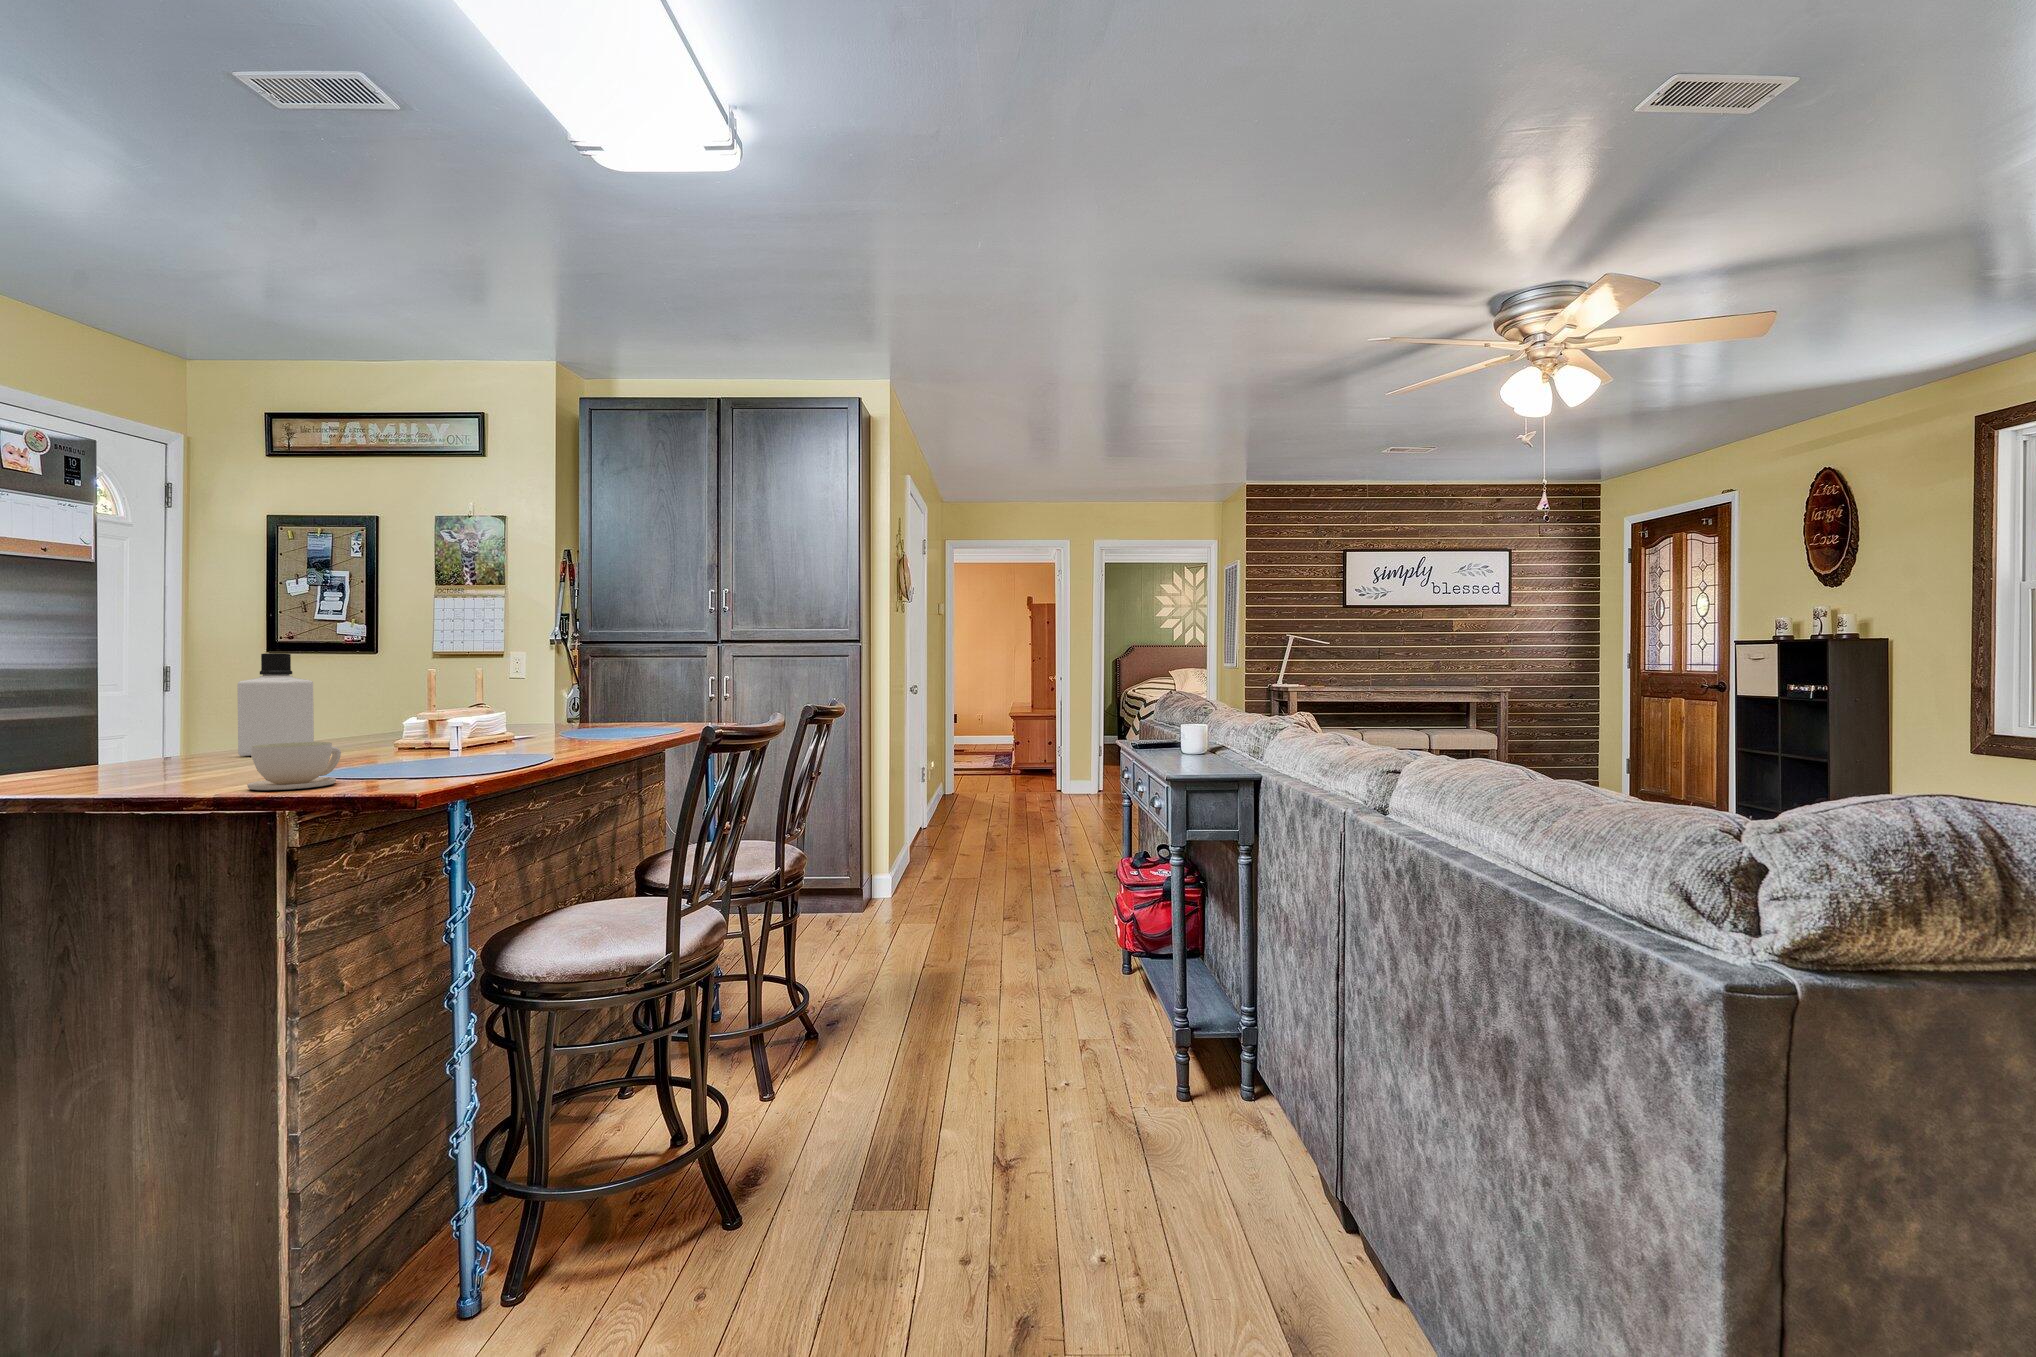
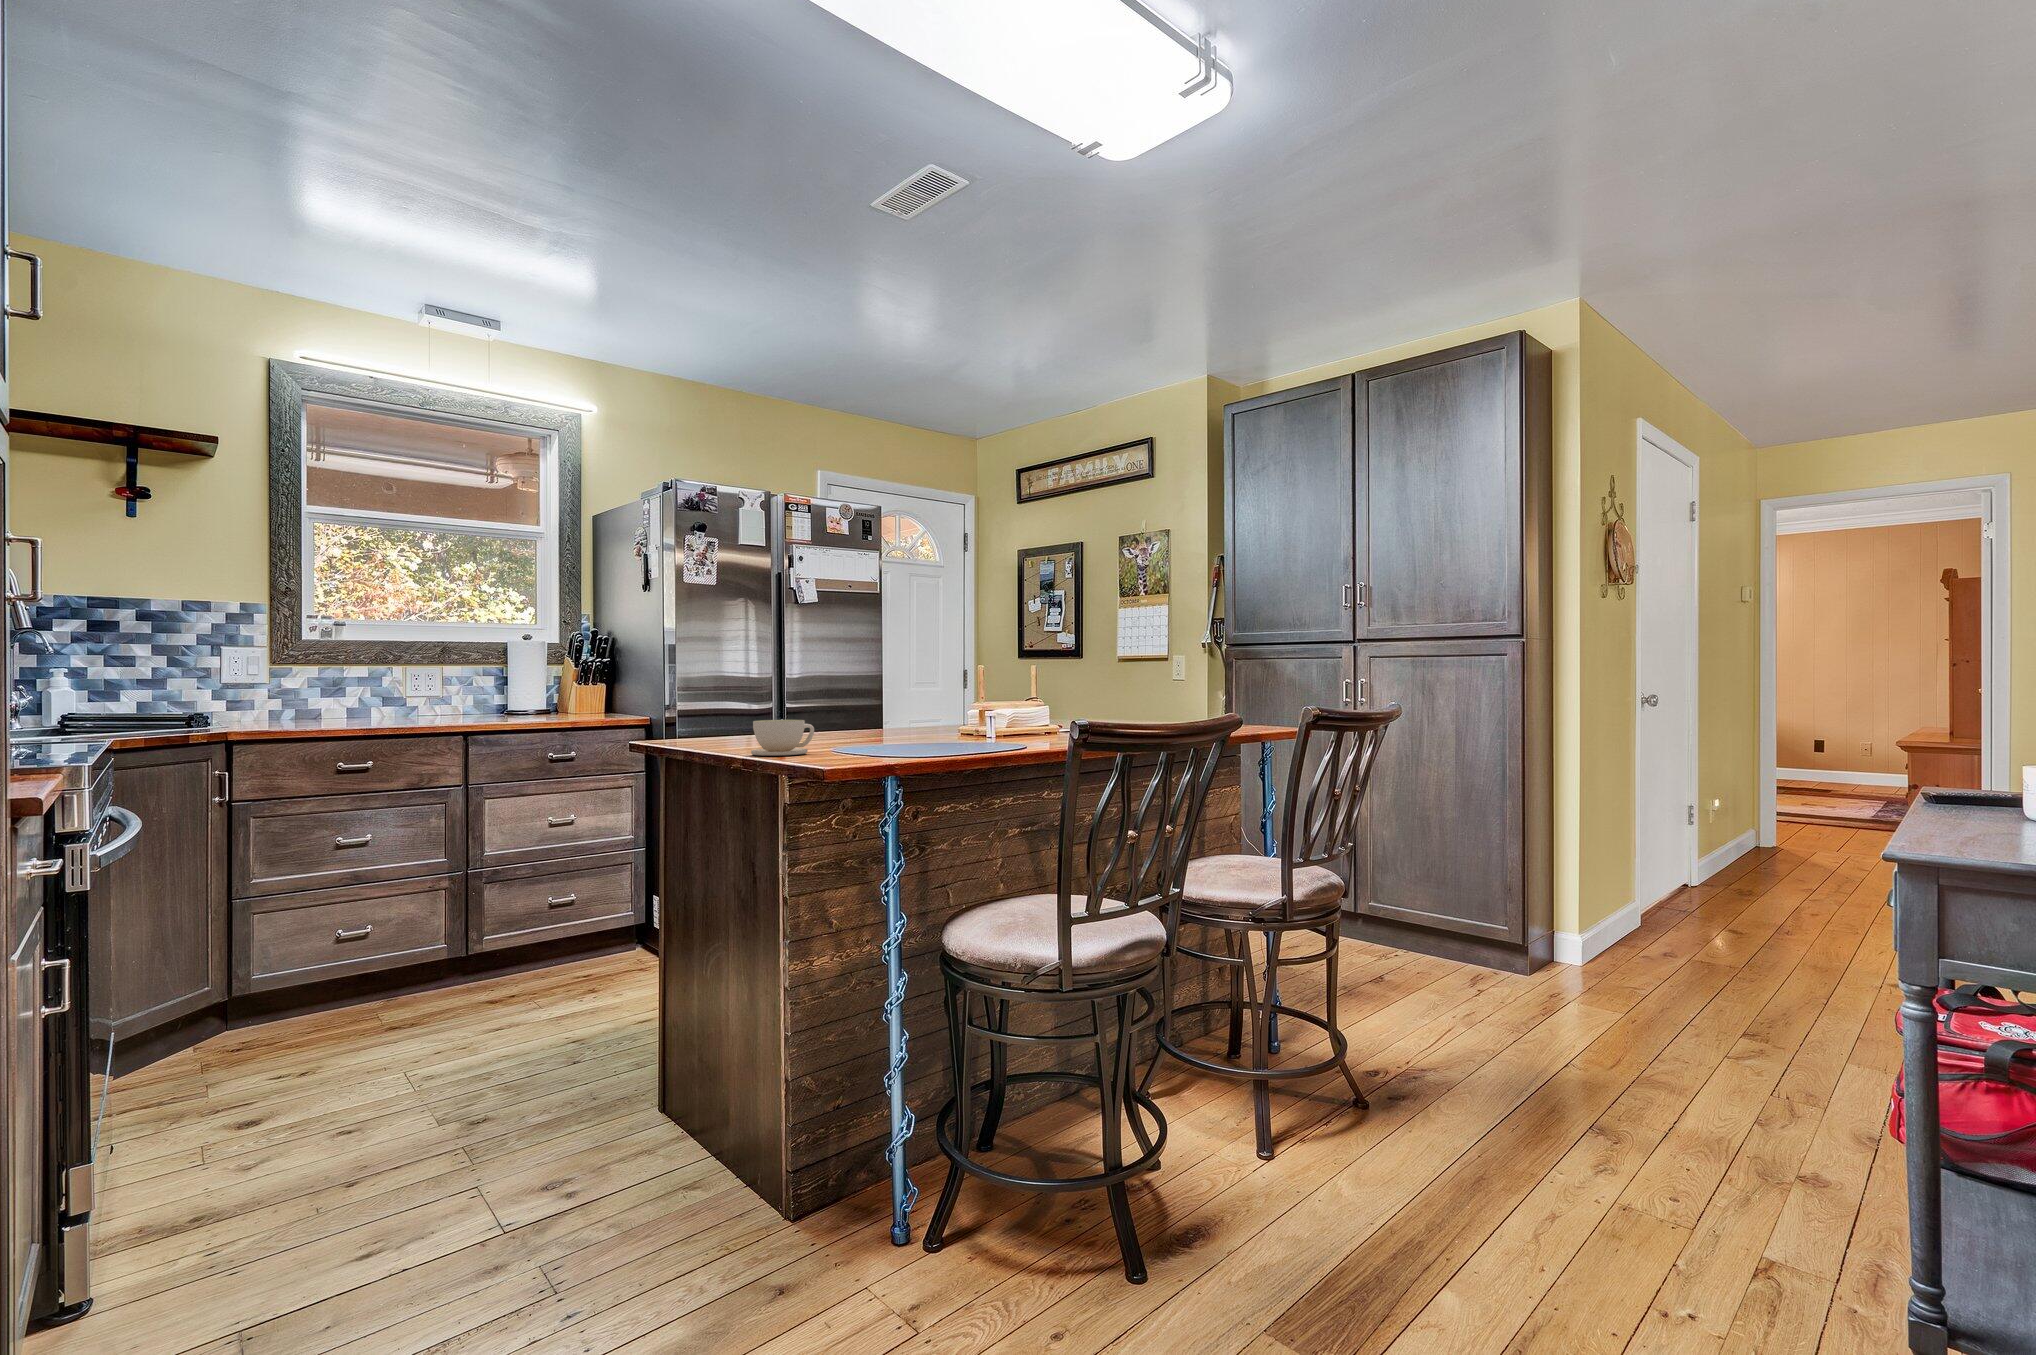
bottle: present [238,653,314,756] -> none [858,654,907,735]

